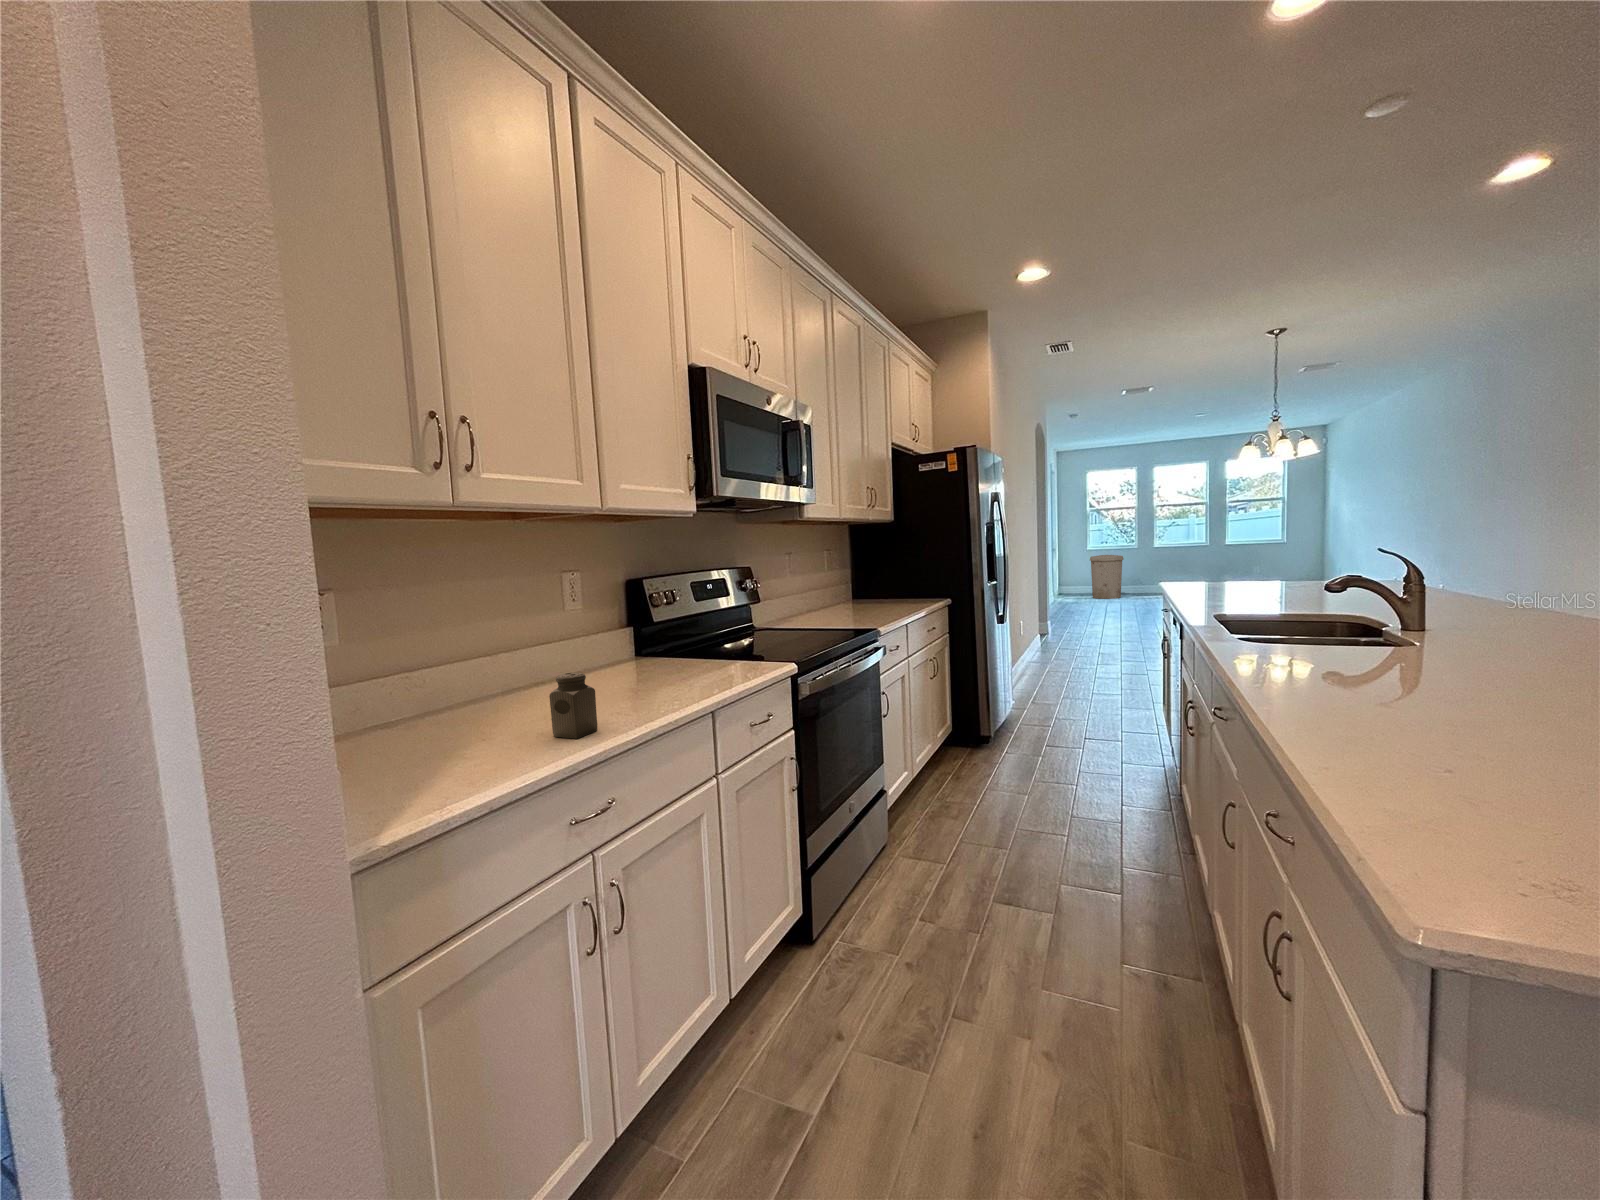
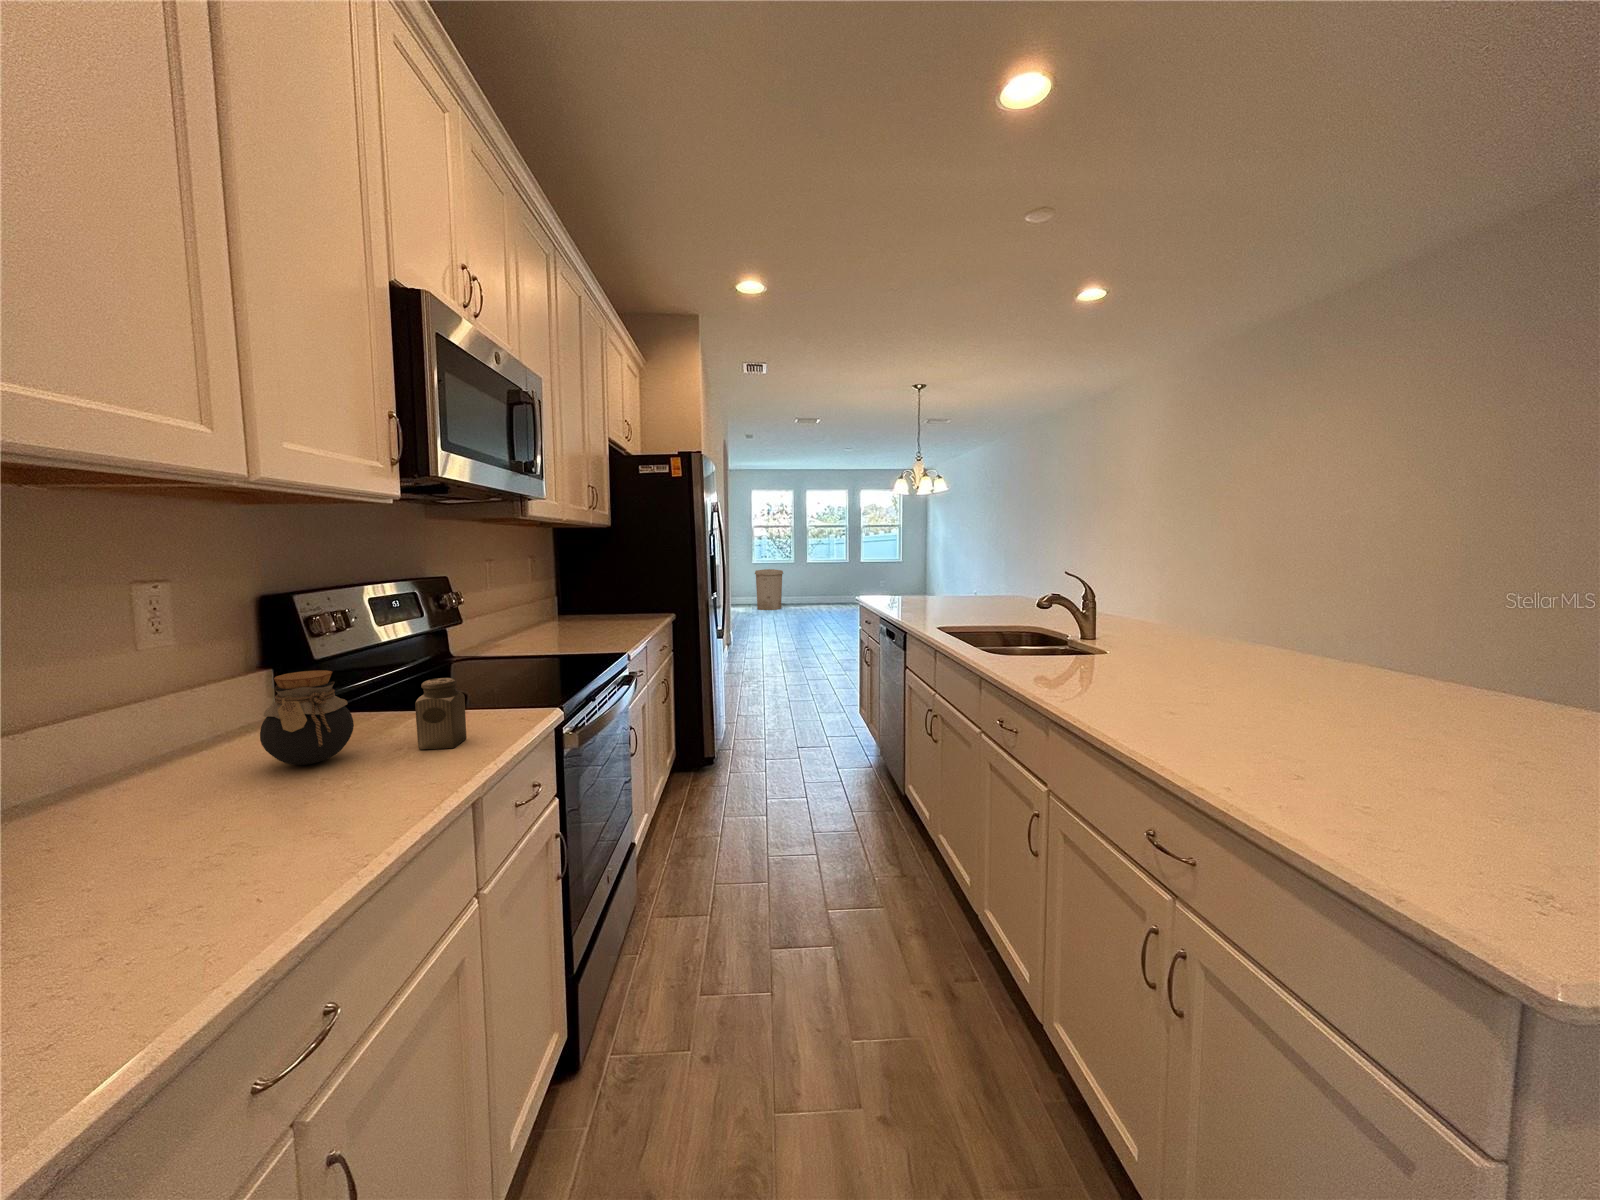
jar: none [611,626,659,683] -> present [260,670,354,765]
salt shaker: present [549,673,598,739] -> present [415,678,466,749]

